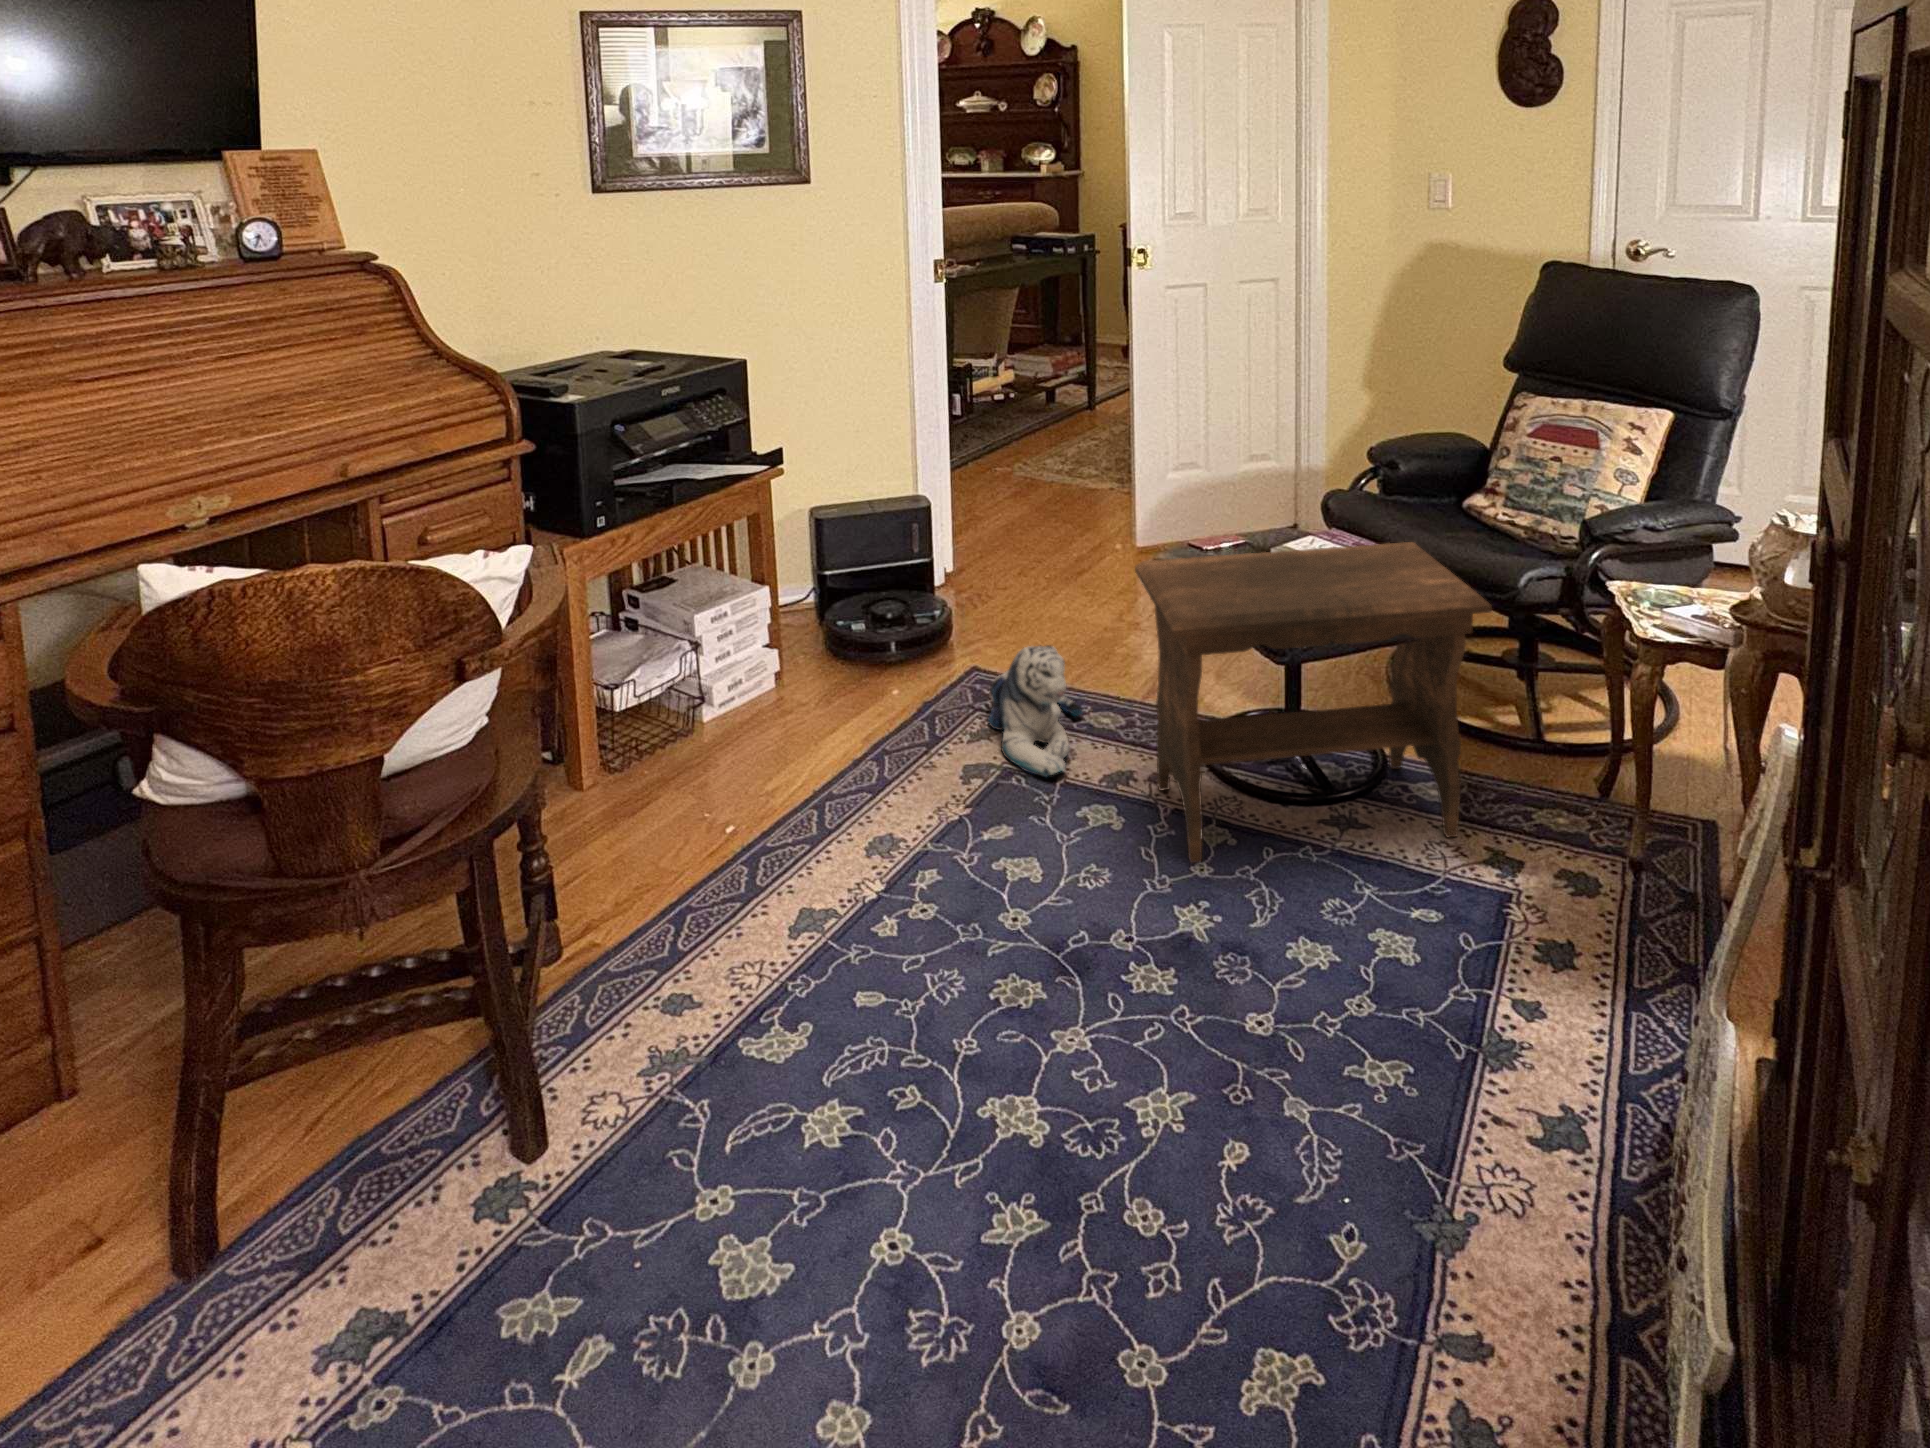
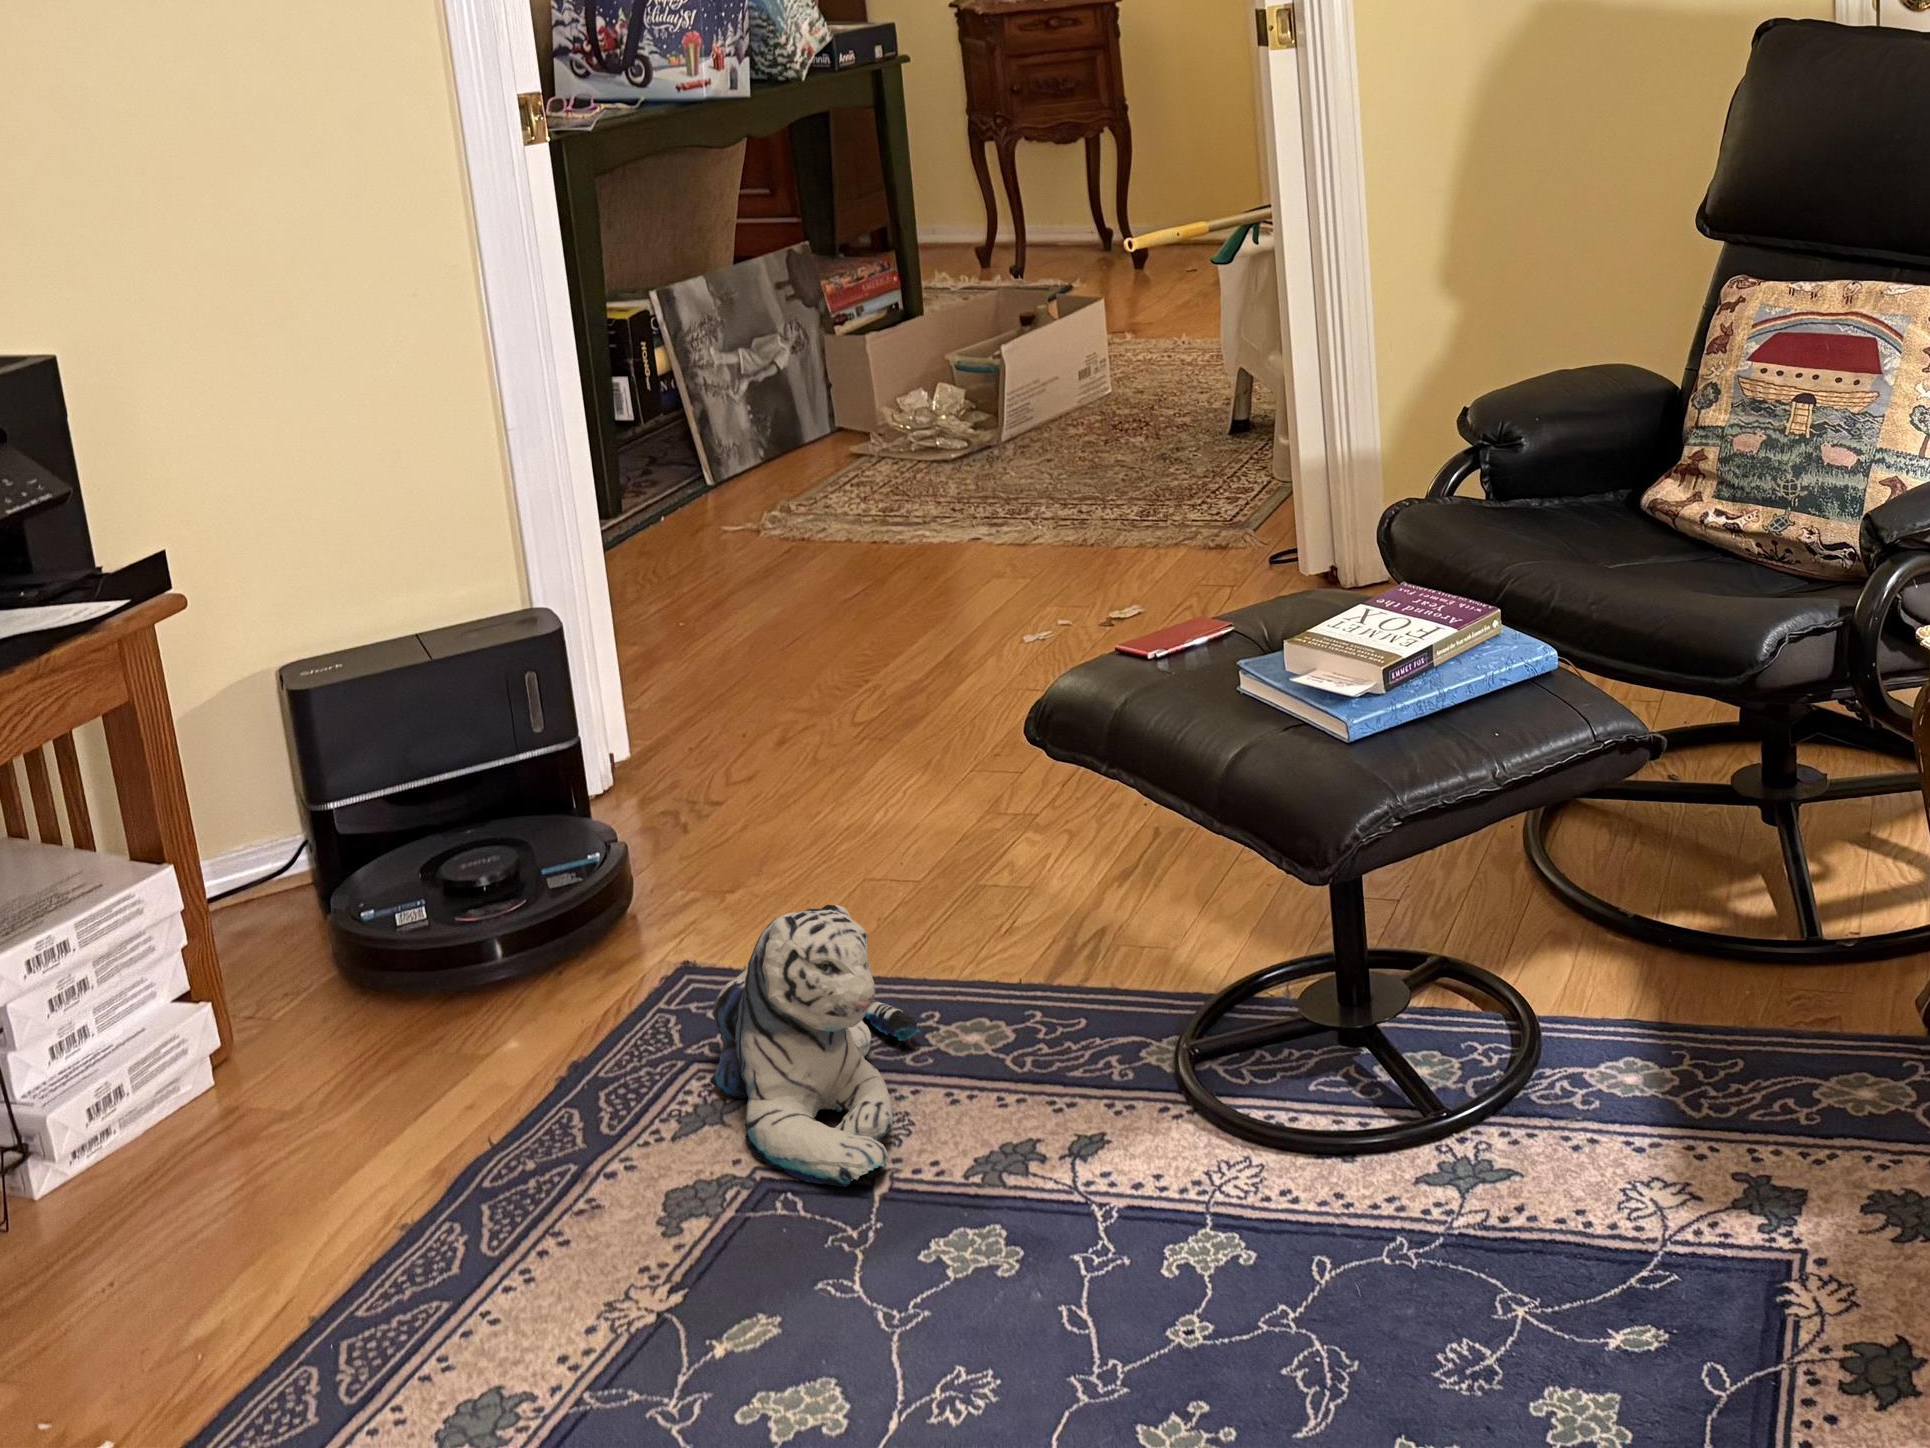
footstool: present [1135,542,1492,863] -> none [994,595,1713,1319]

